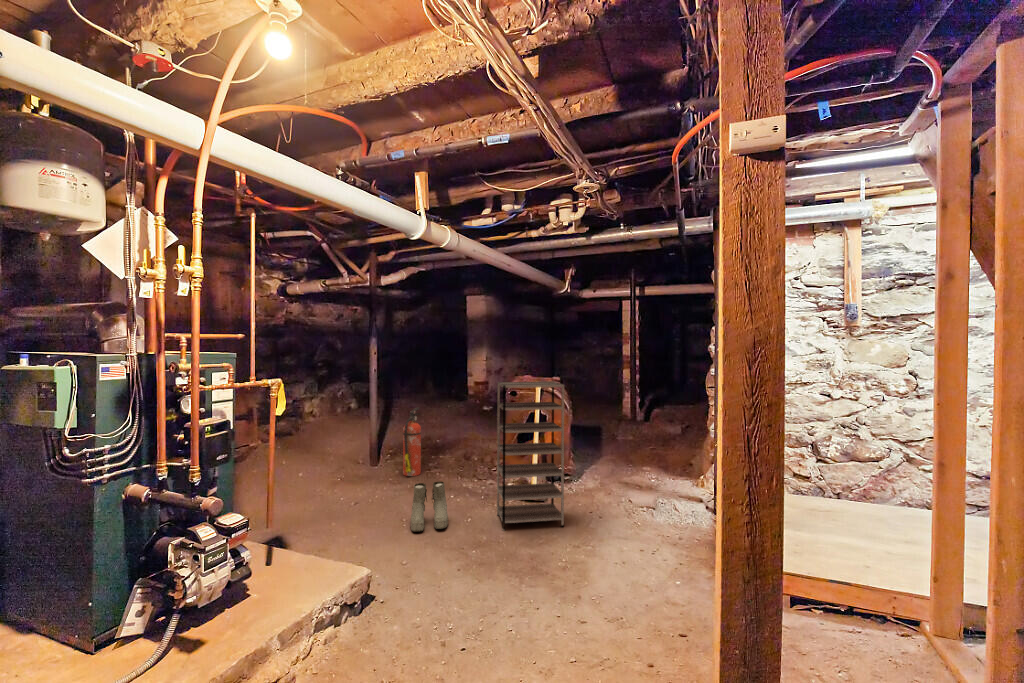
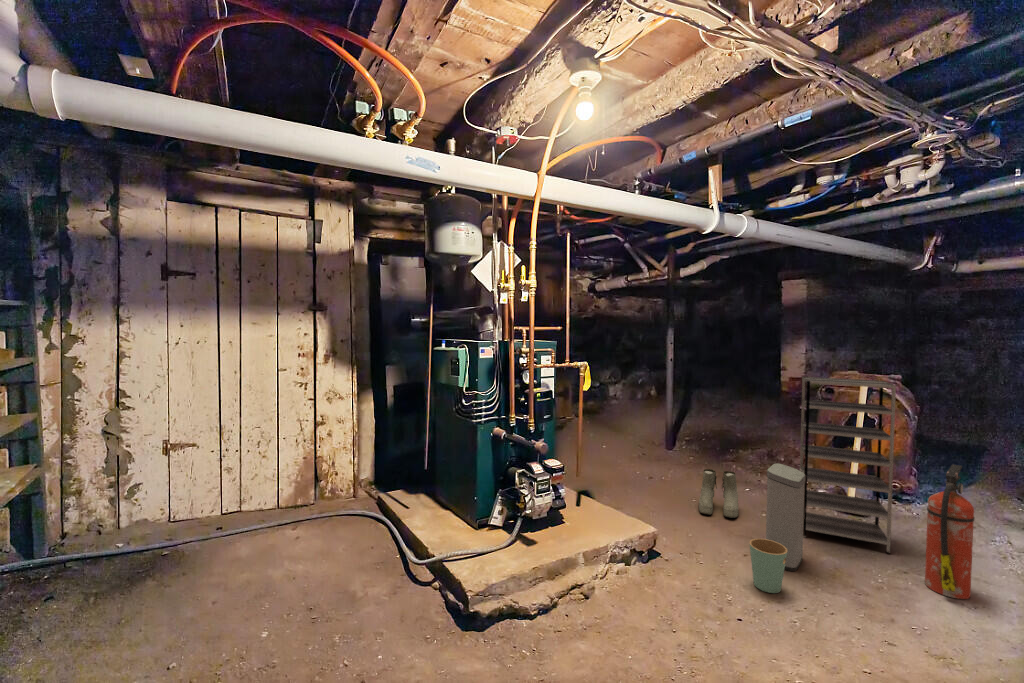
fire extinguisher: present [403,408,421,476] -> present [925,464,974,599]
trash can: none [466,466,507,598] -> present [749,463,806,593]

